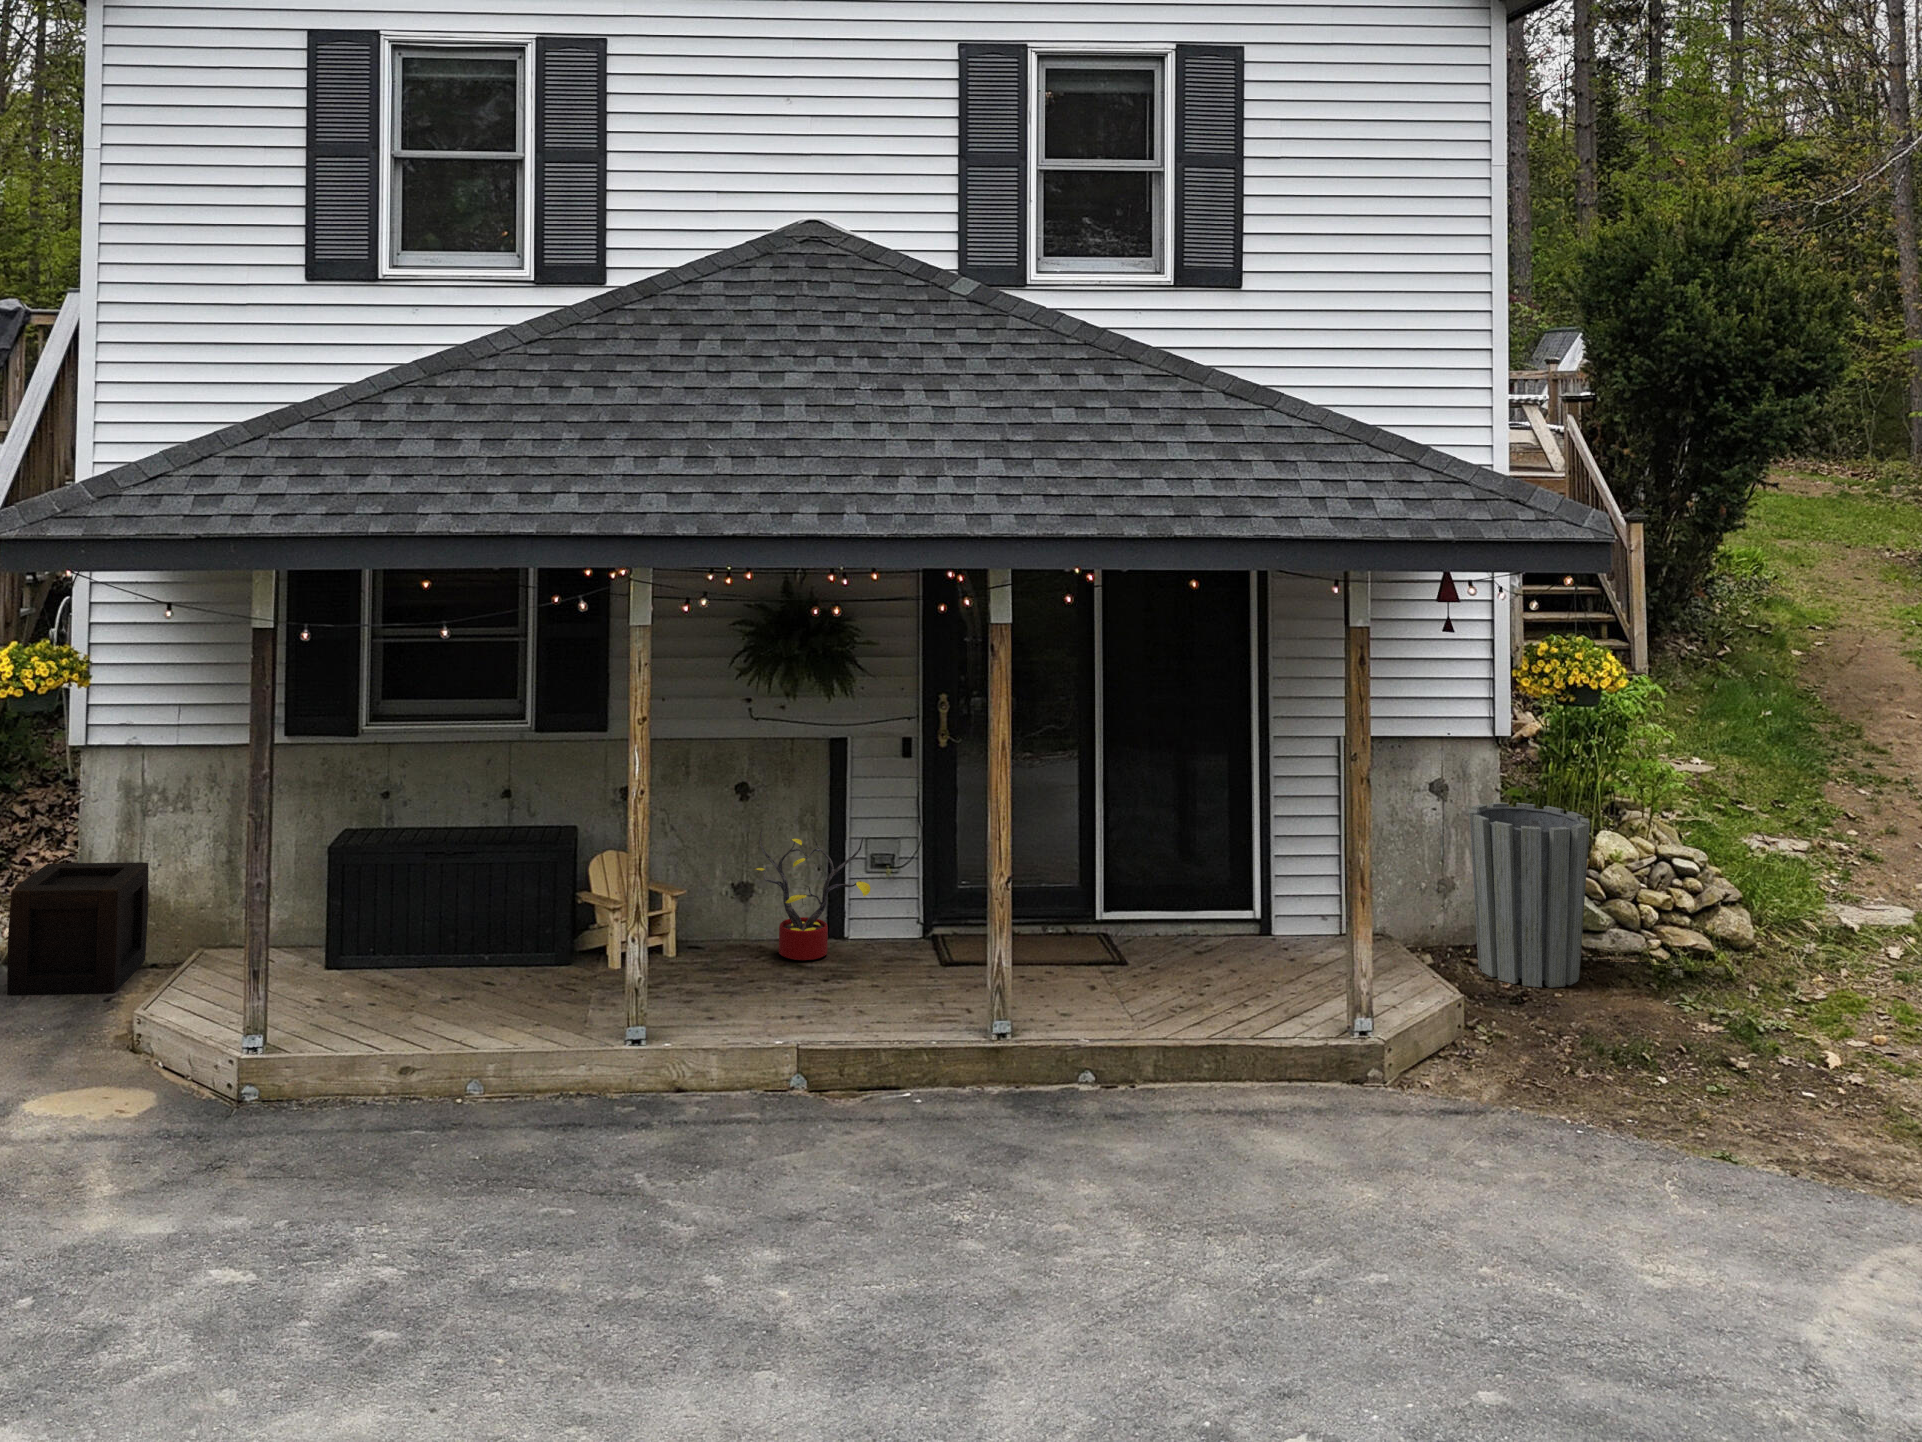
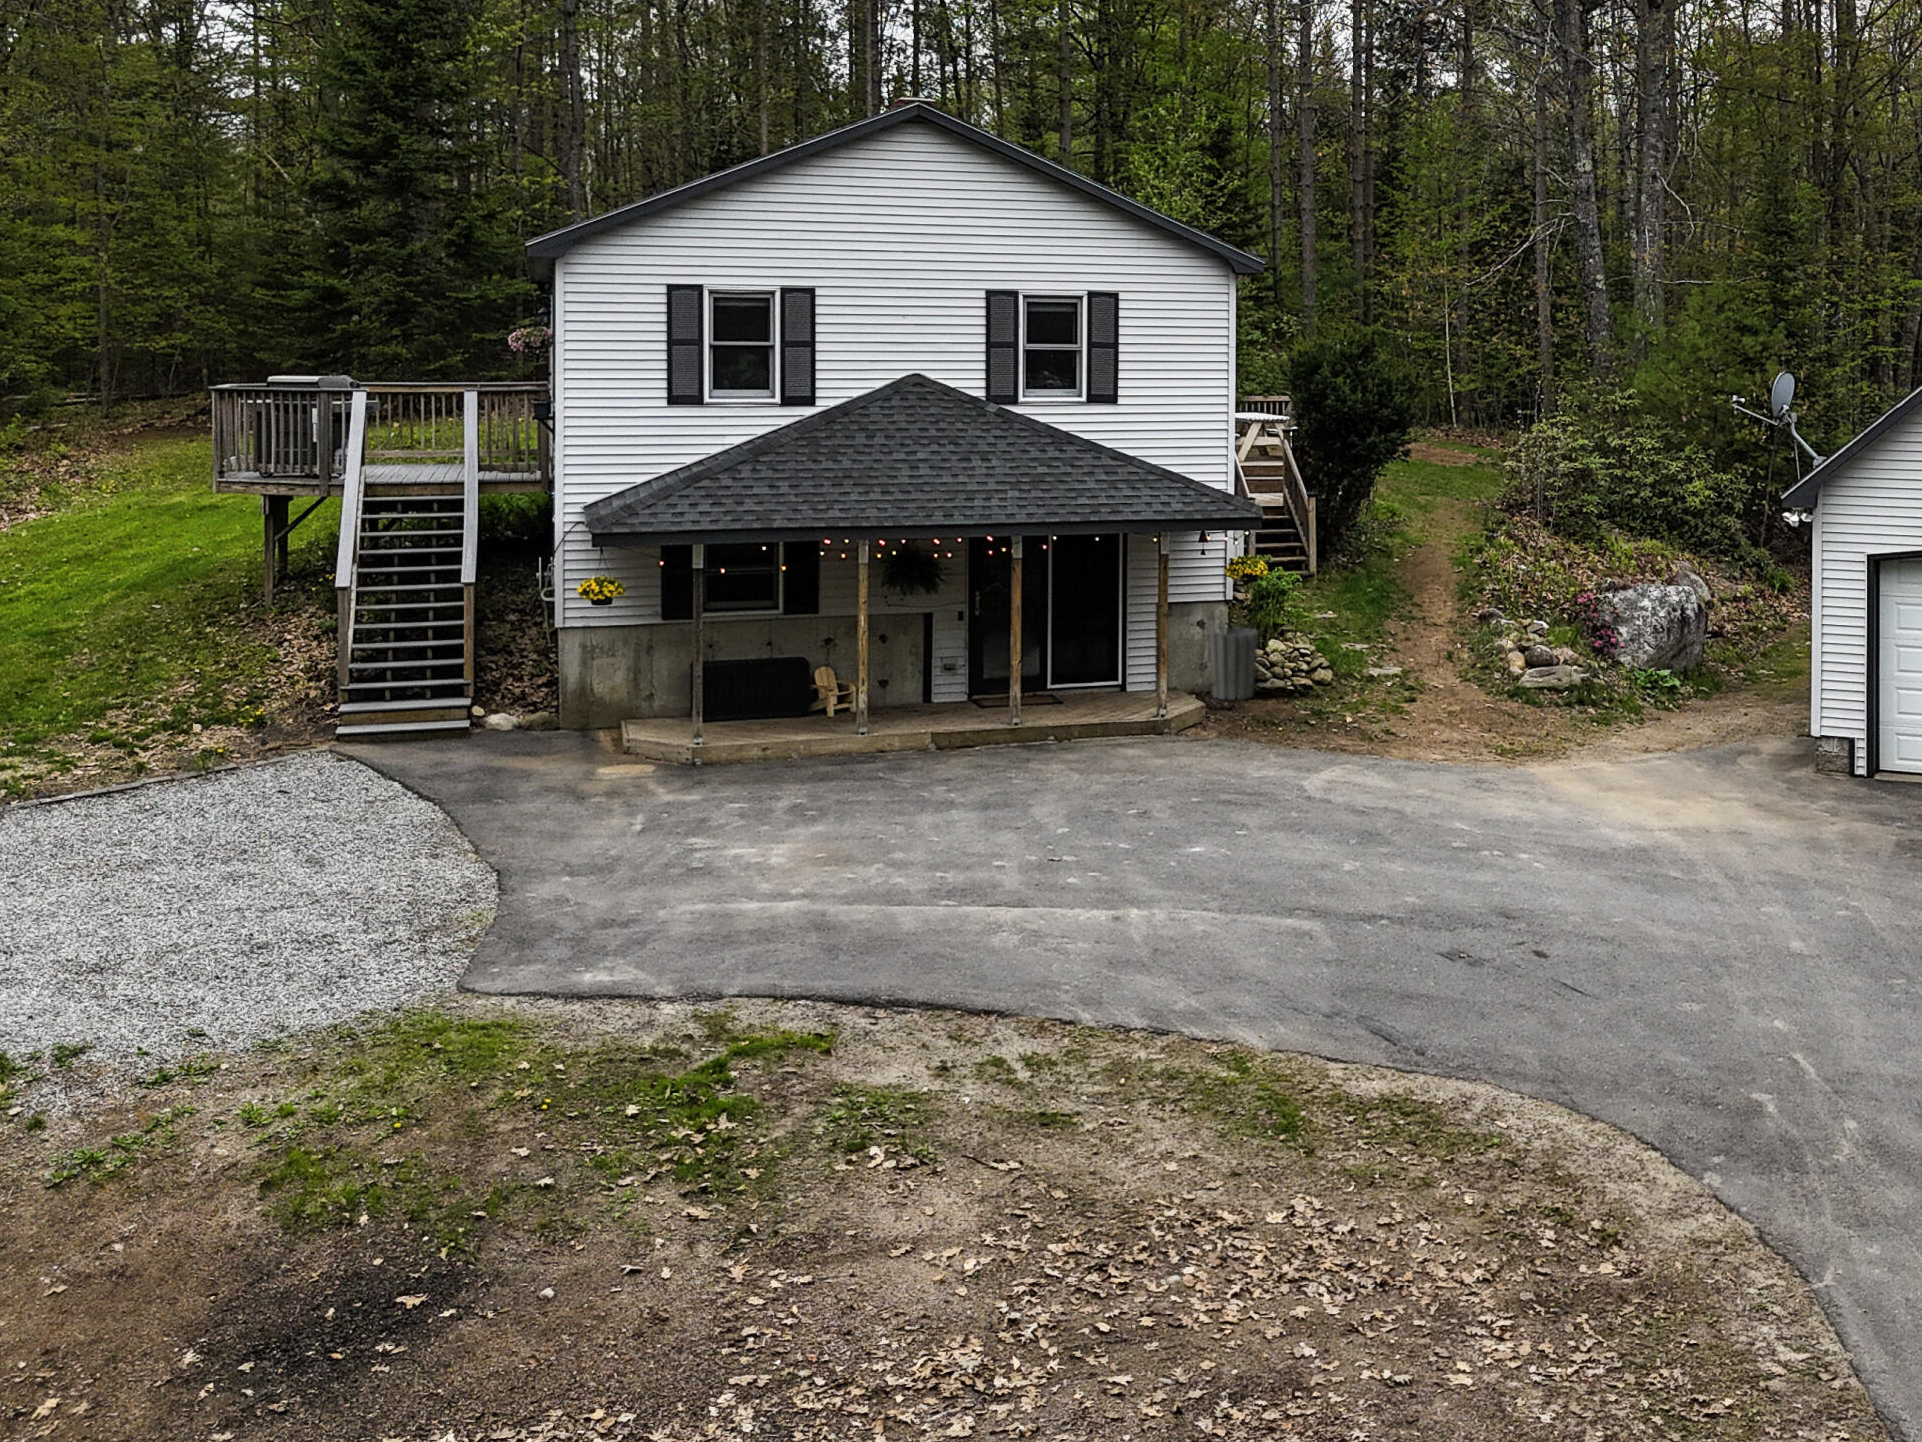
decorative plant: present [756,829,871,960] -> none [891,651,946,705]
wooden crate: present [7,862,149,995] -> none [543,678,599,735]

